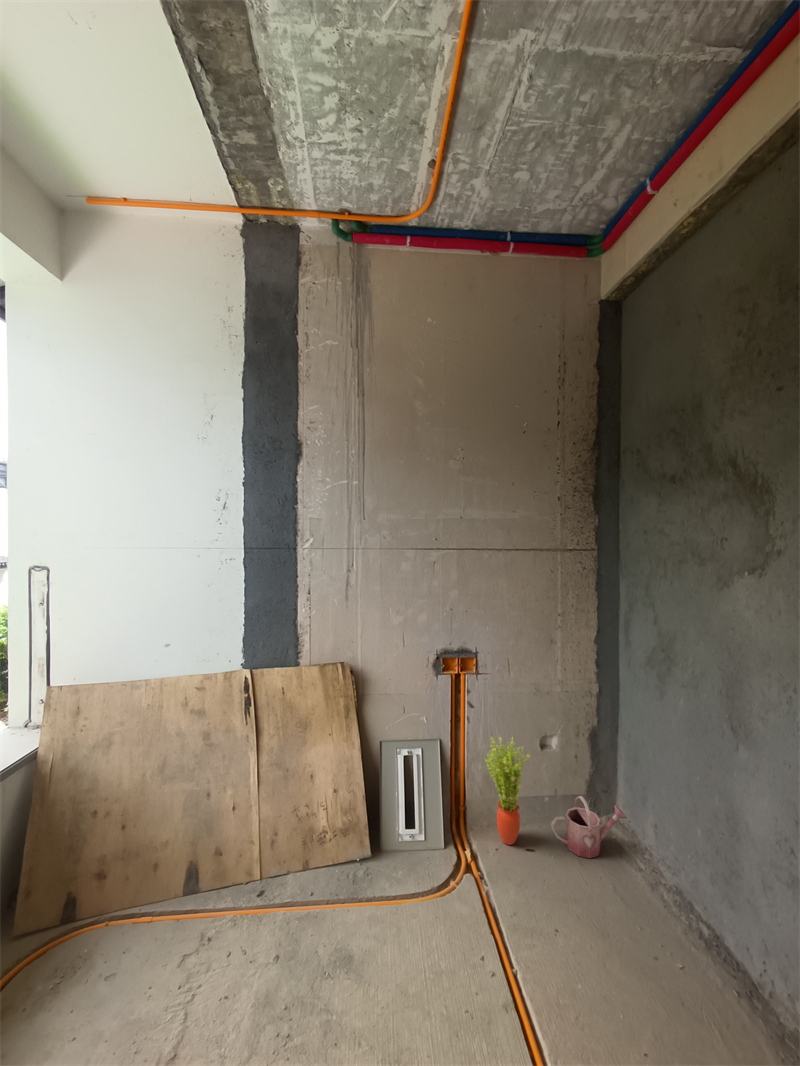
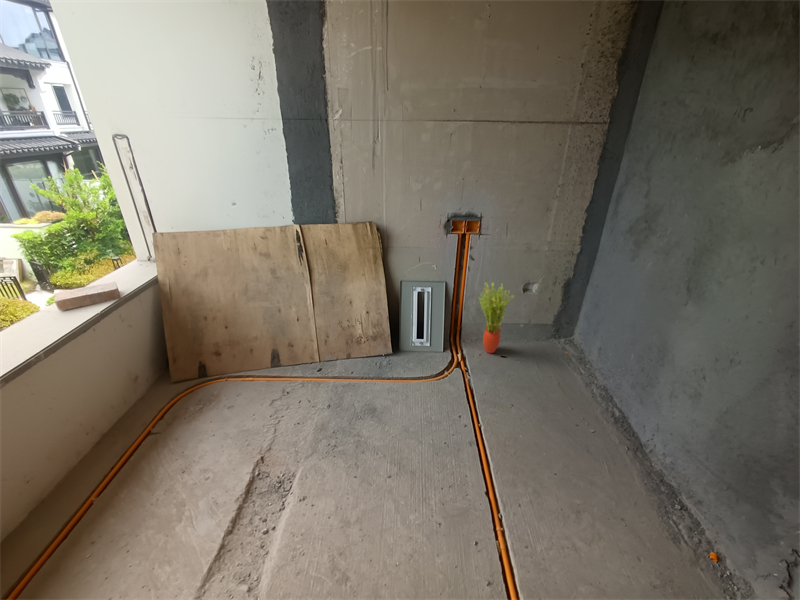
watering can: present [551,796,627,858] -> none [522,326,581,364]

